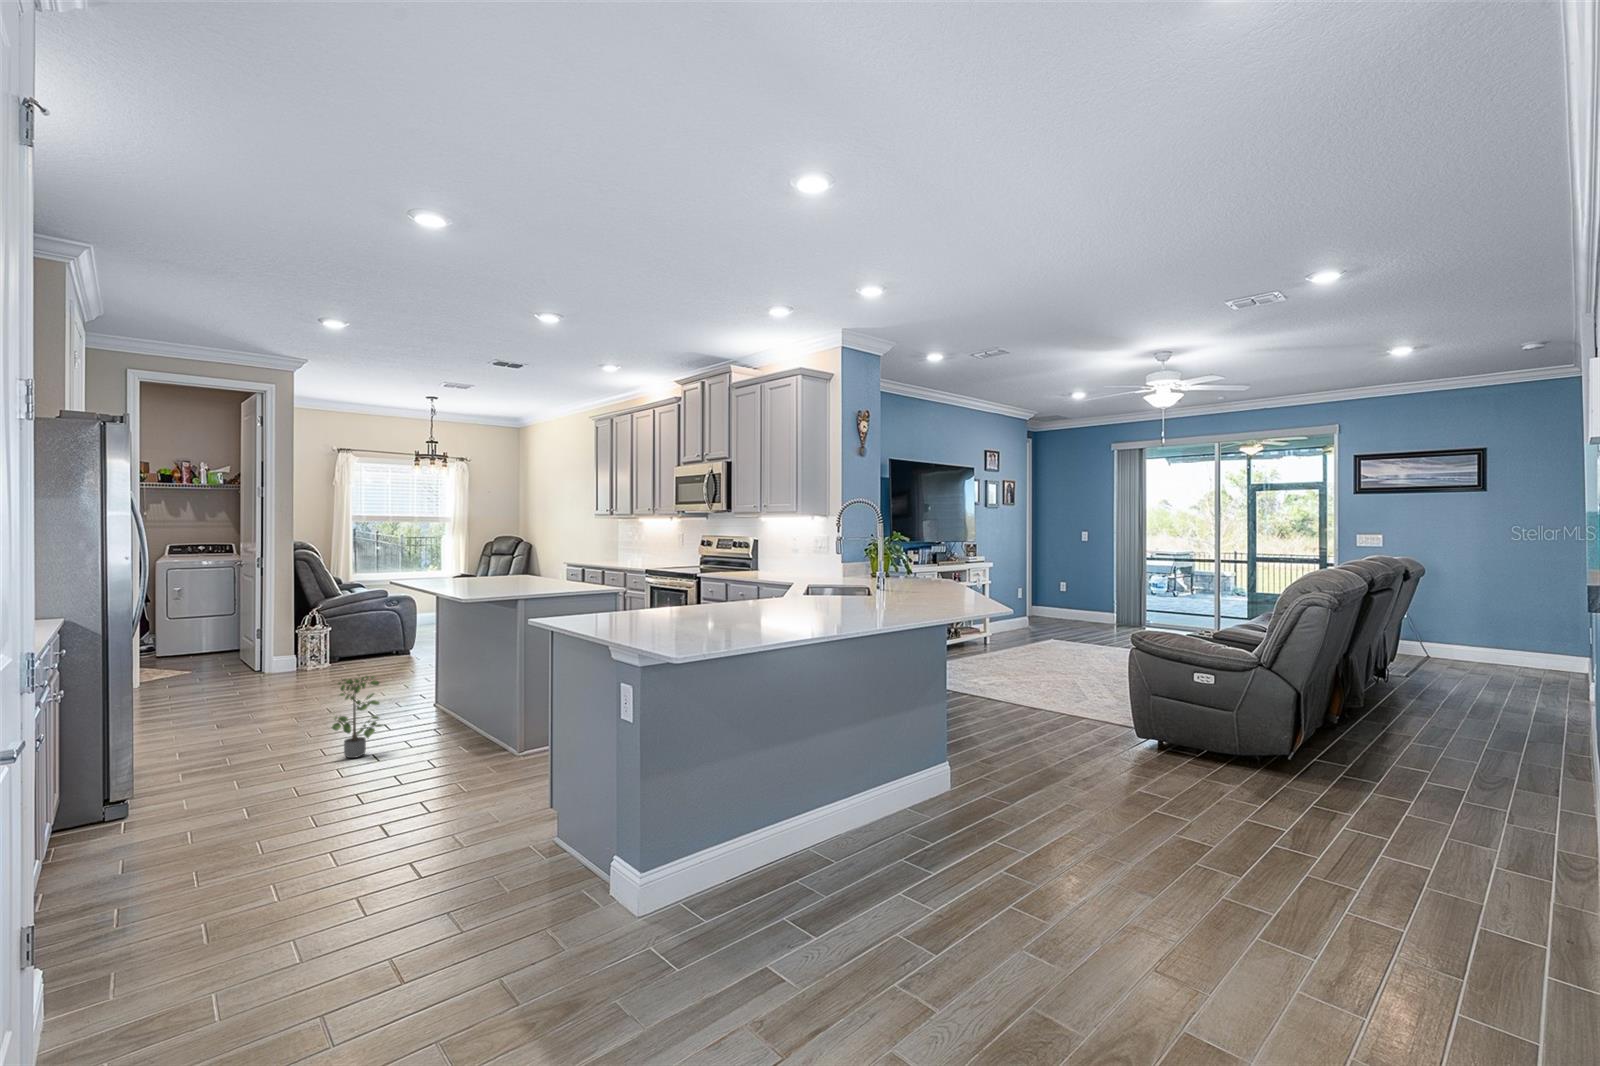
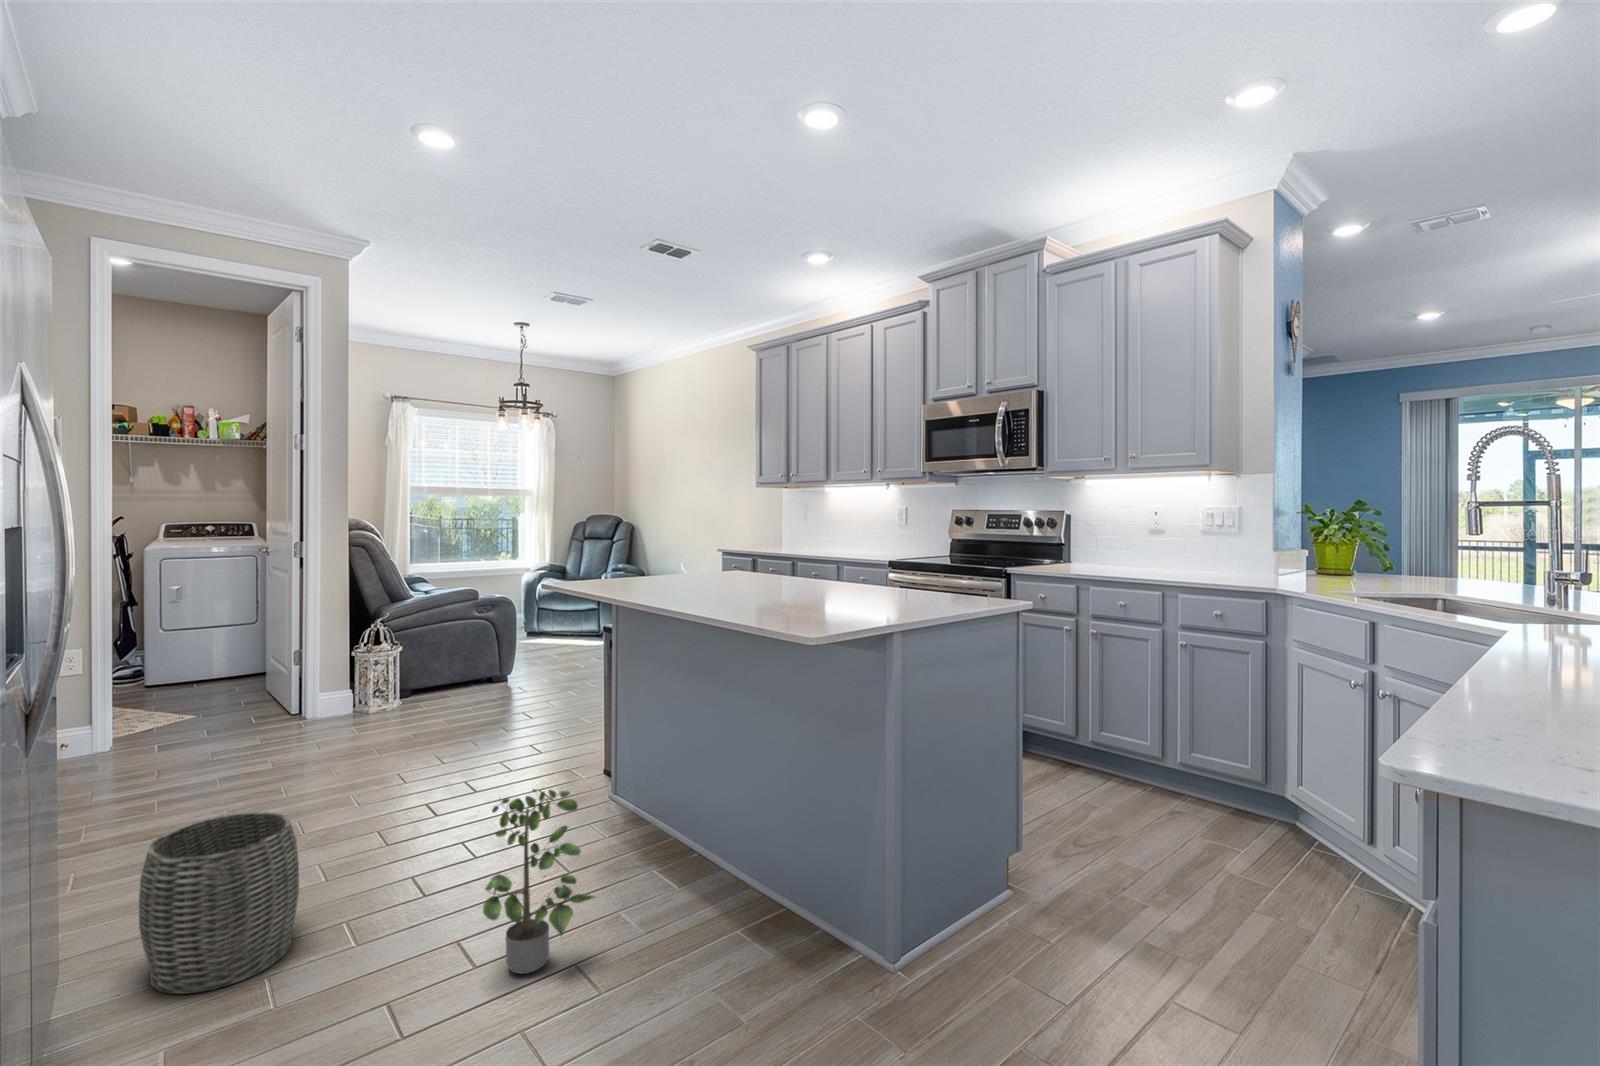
woven basket: none [175,692,249,764] -> present [139,812,299,994]

